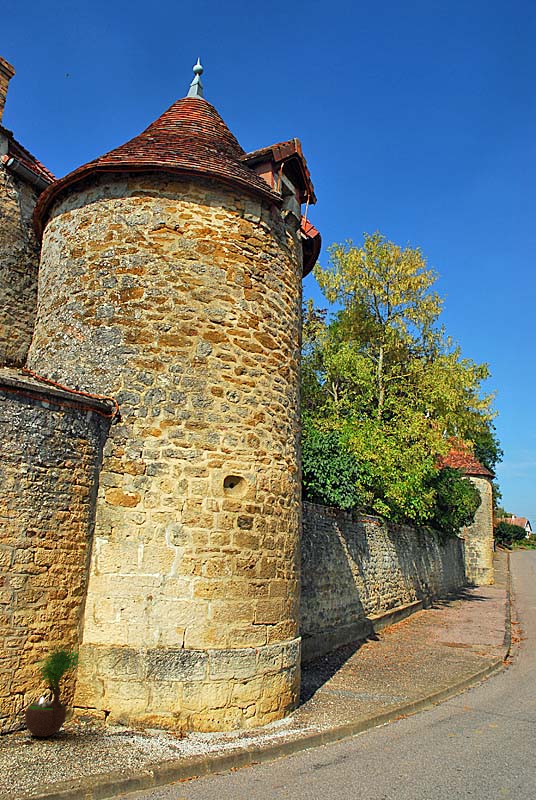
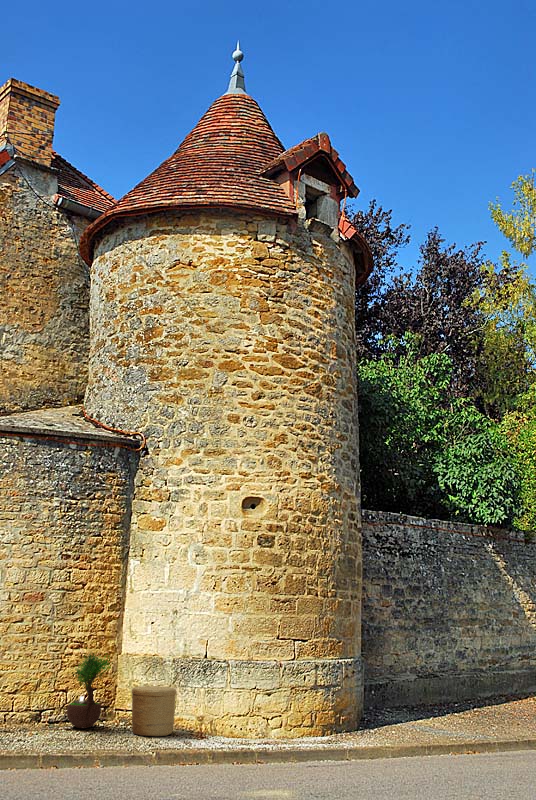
woven basket: none [106,681,158,742] -> present [132,686,177,736]

